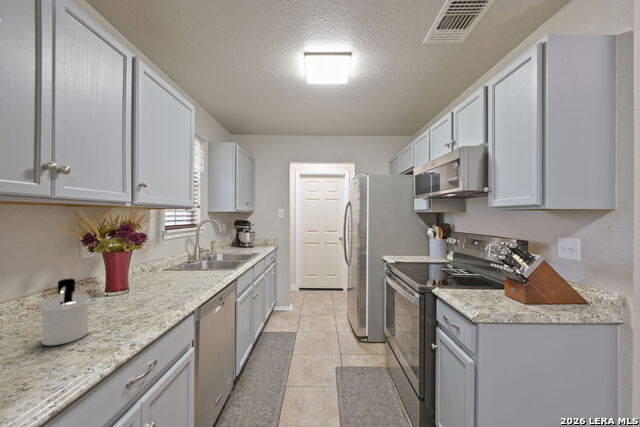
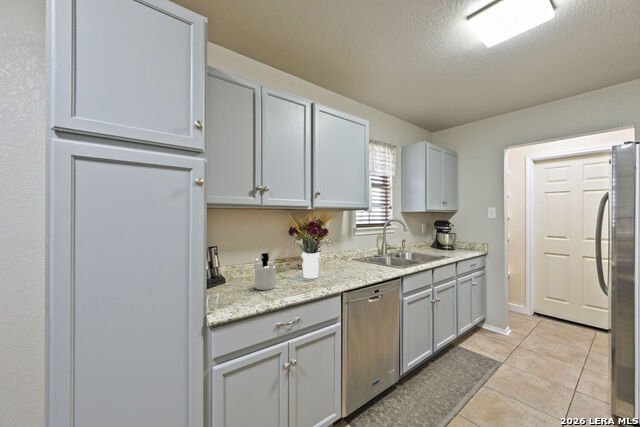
potted plant: none [84,242,173,305] -> present [296,234,328,278]

